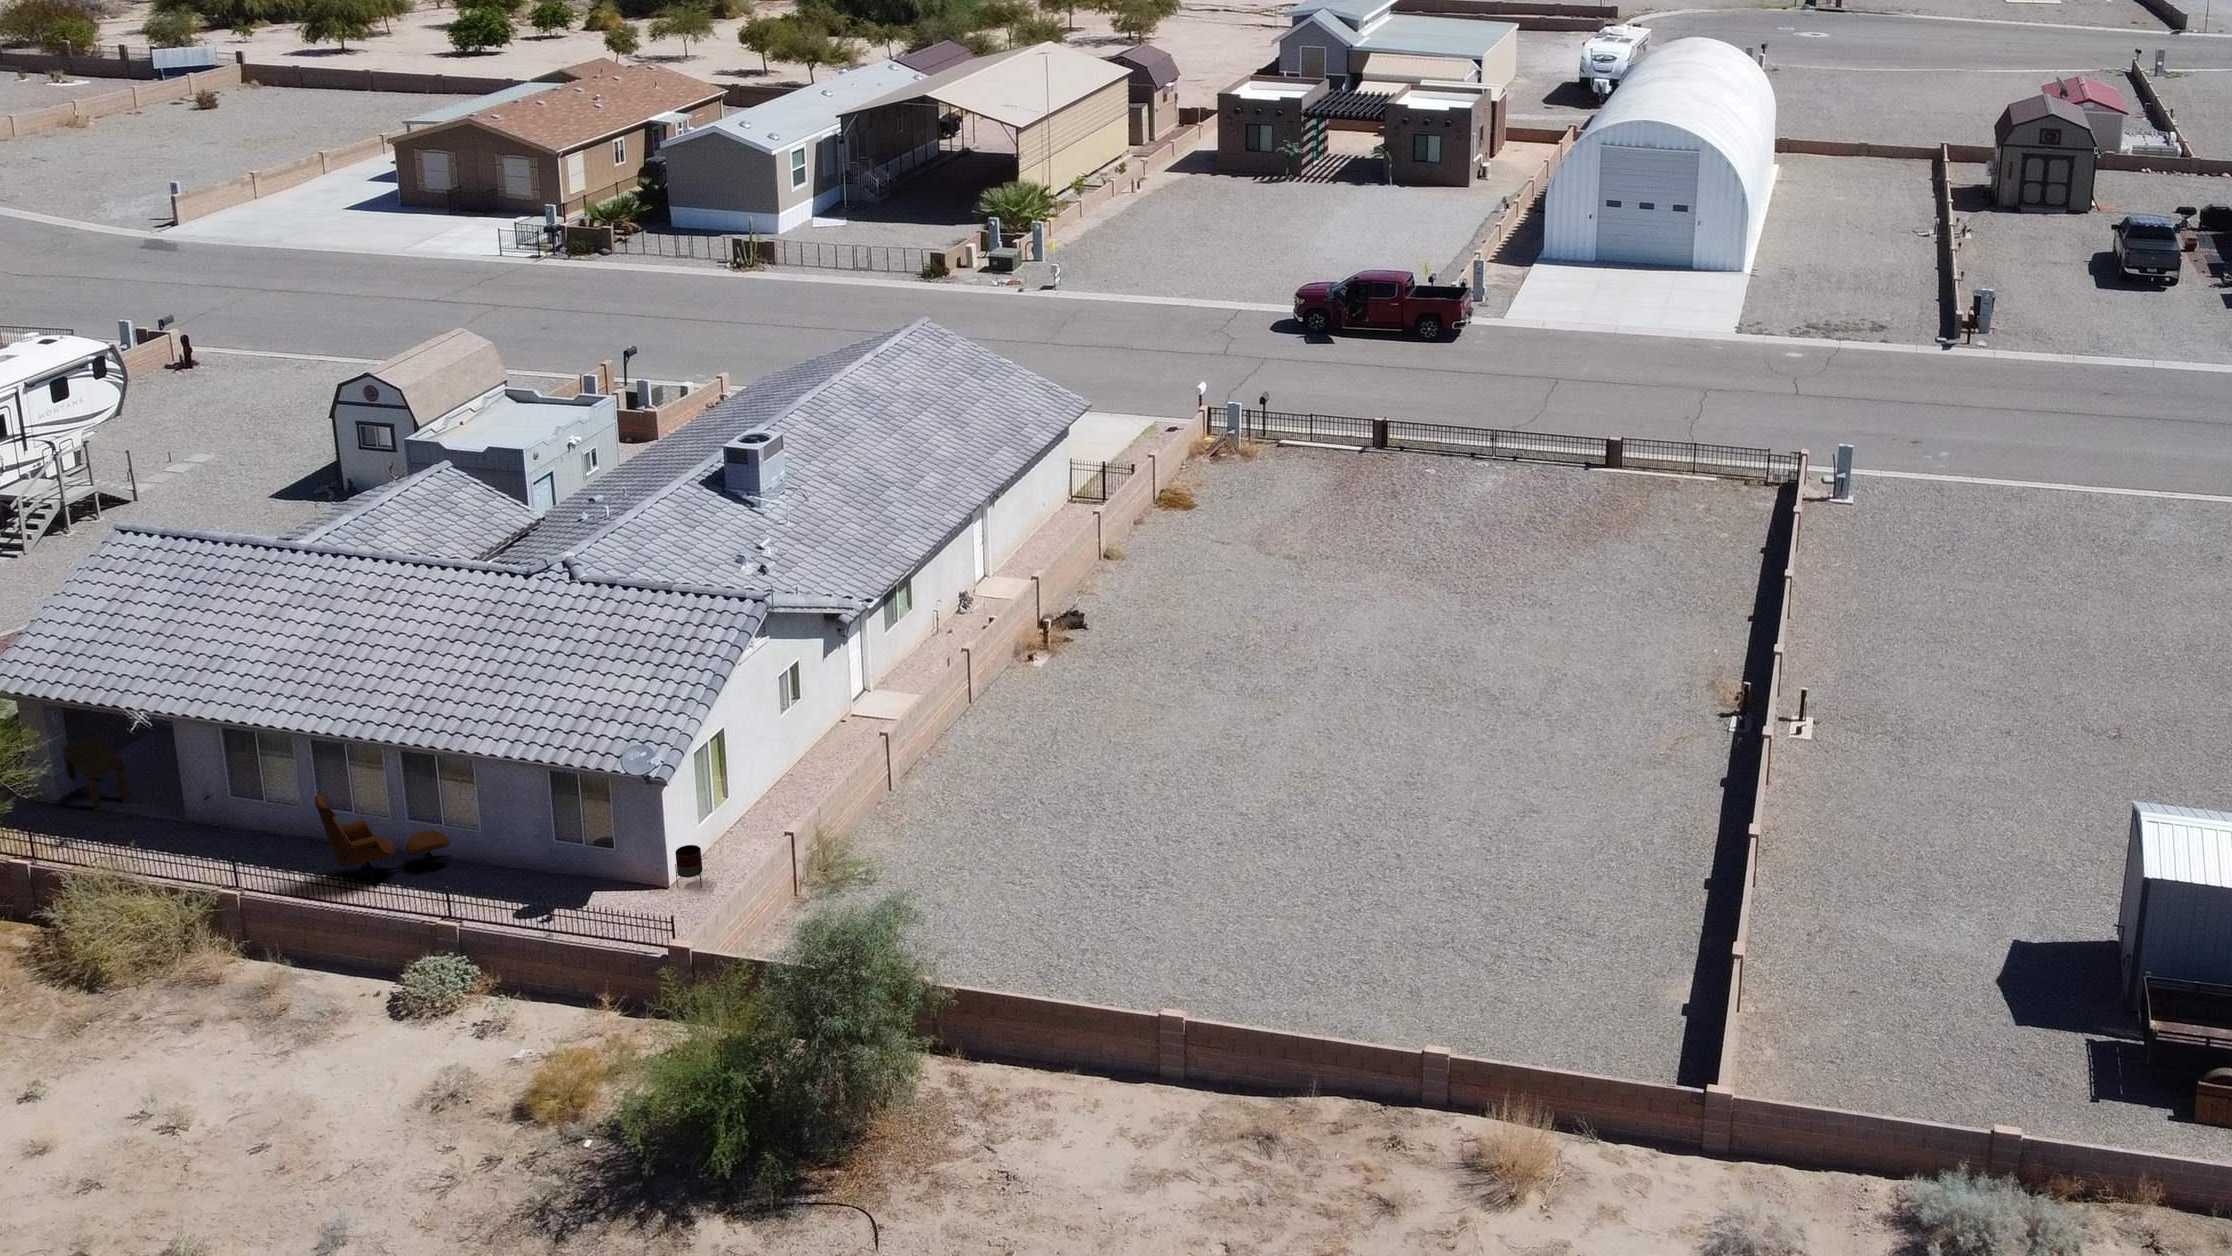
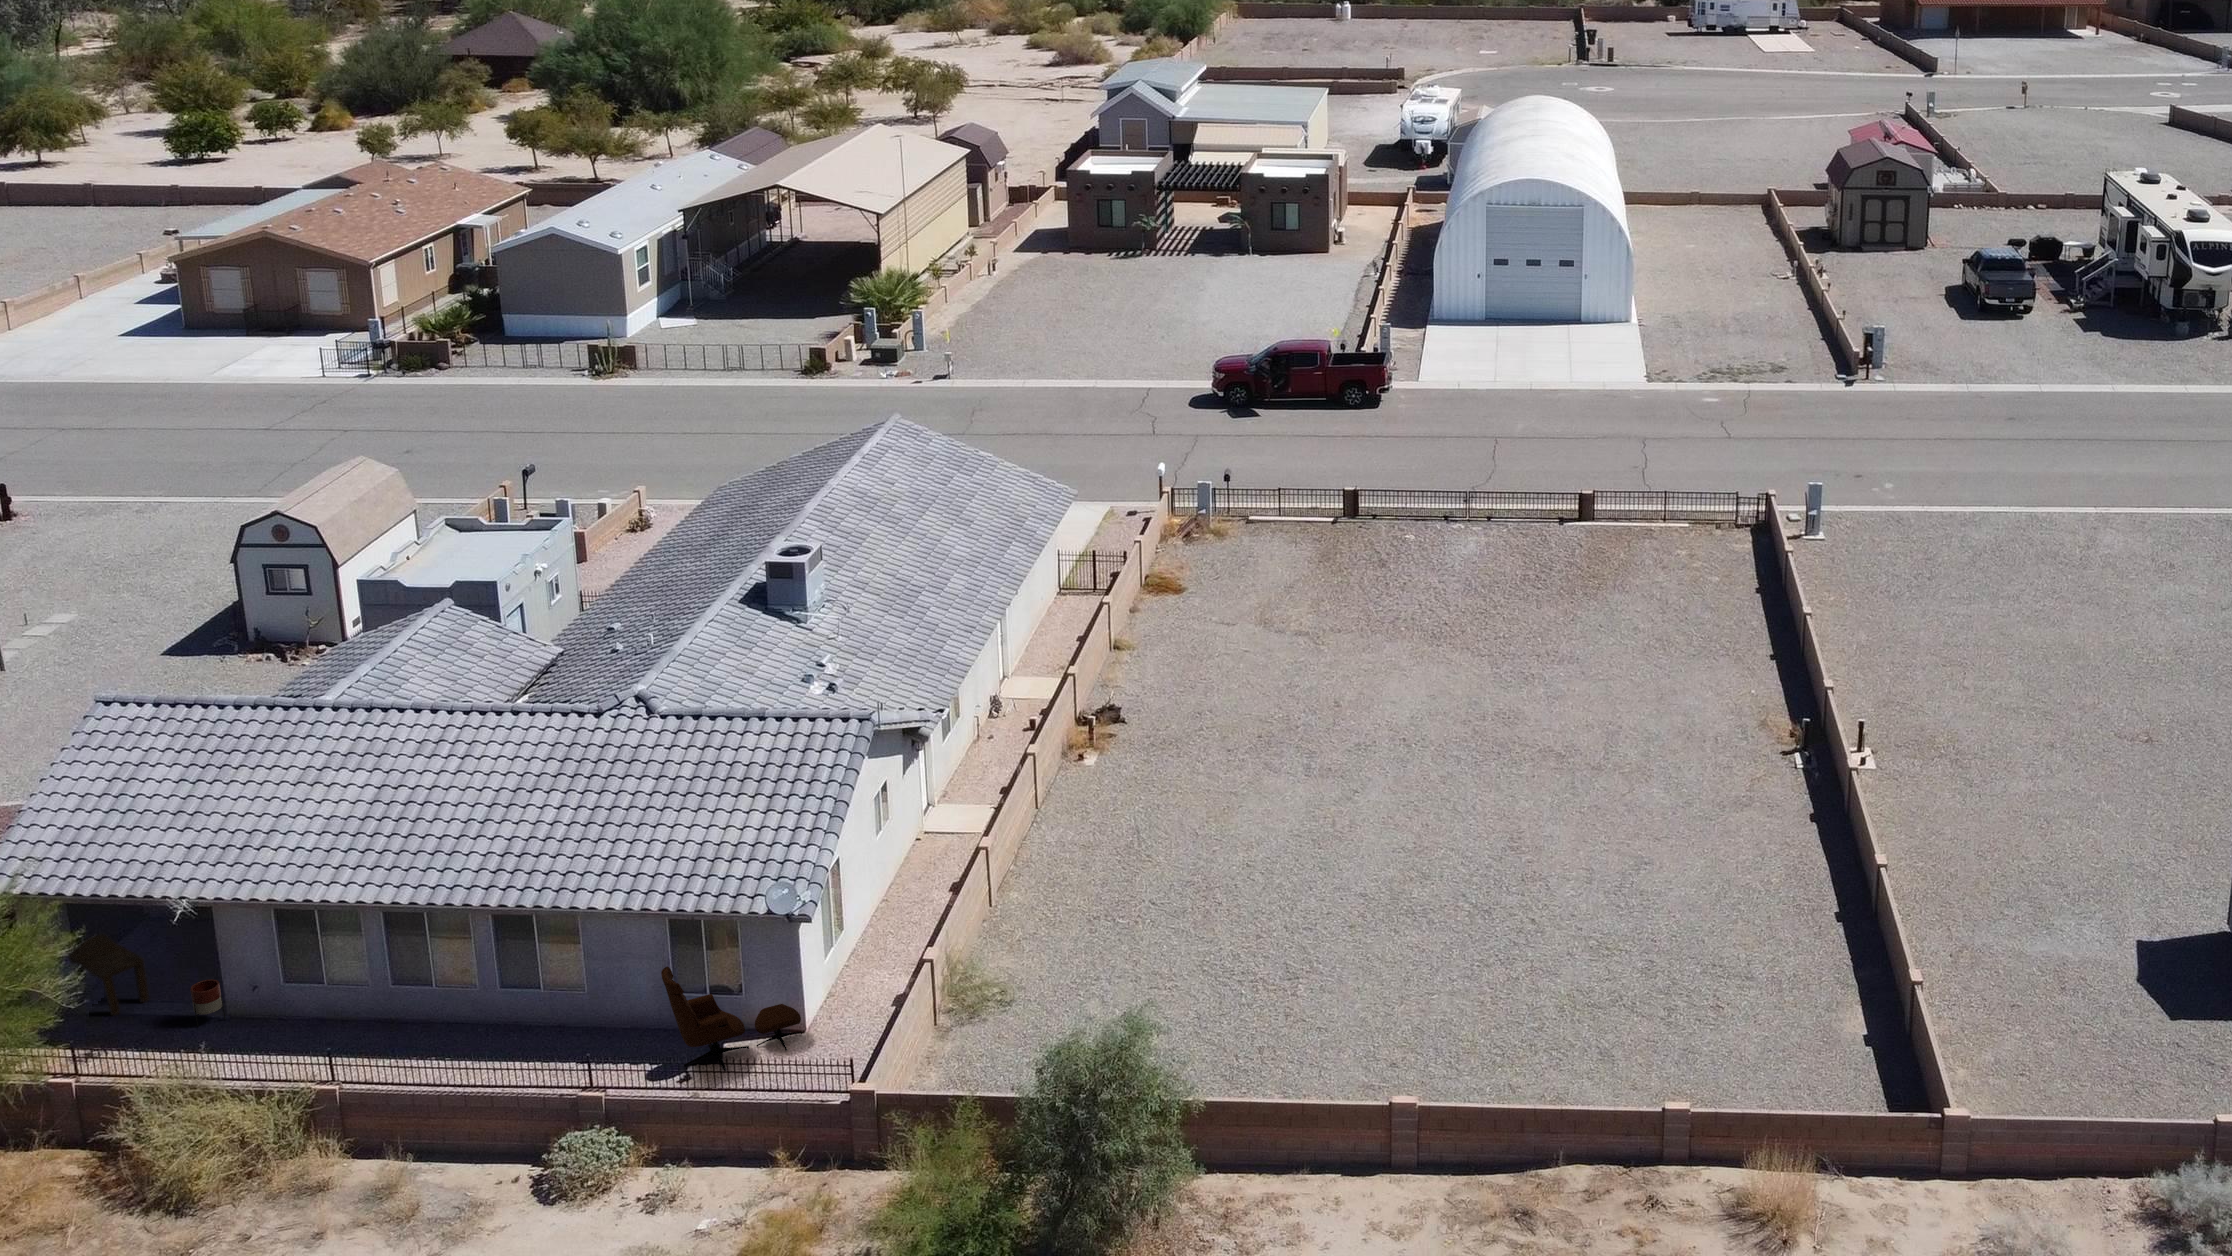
lounge chair: present [315,793,452,889] -> present [661,967,802,1071]
planter: present [675,845,703,887] -> present [190,979,226,1027]

